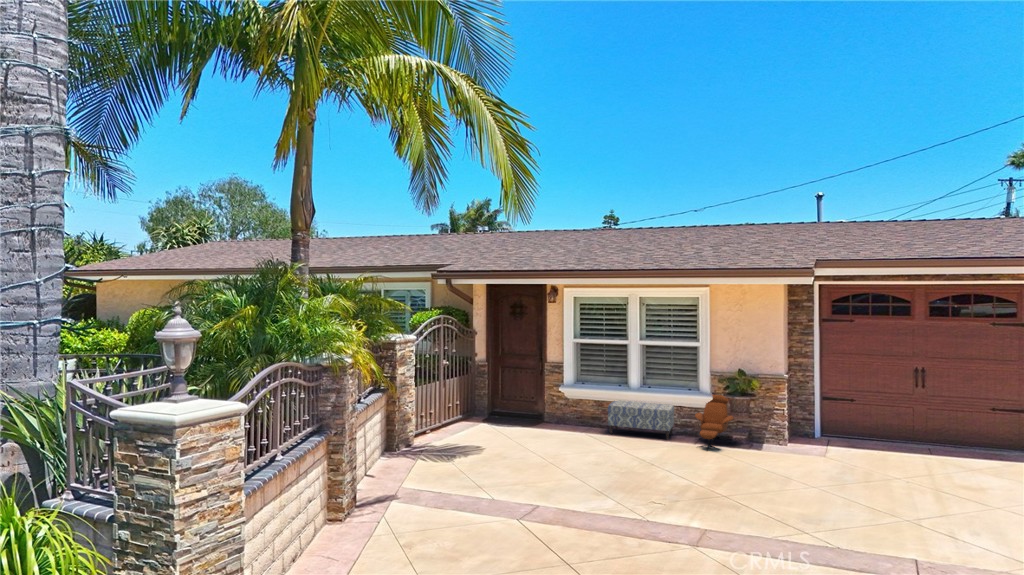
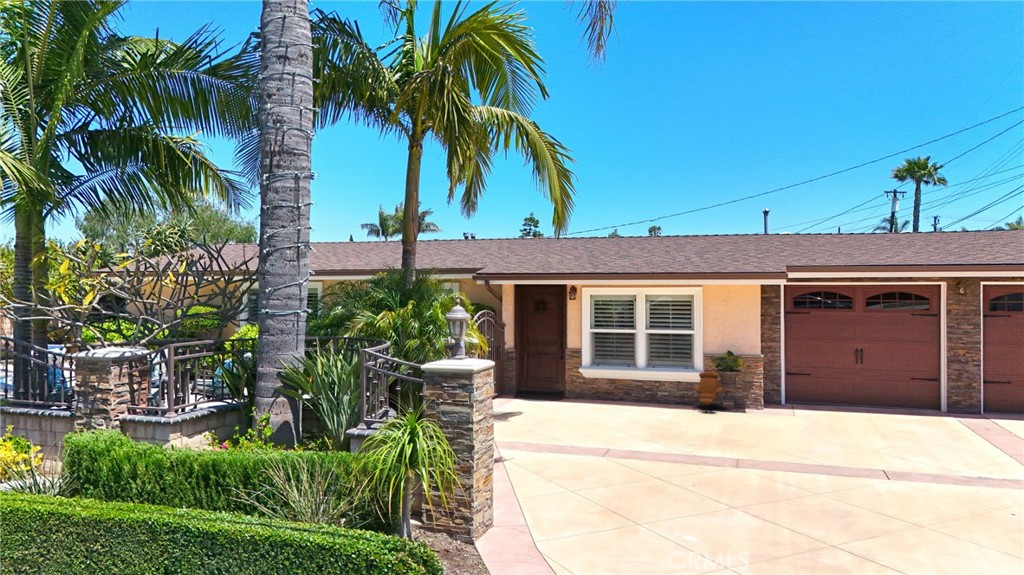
bench: present [608,400,674,439] -> none [623,379,675,408]

